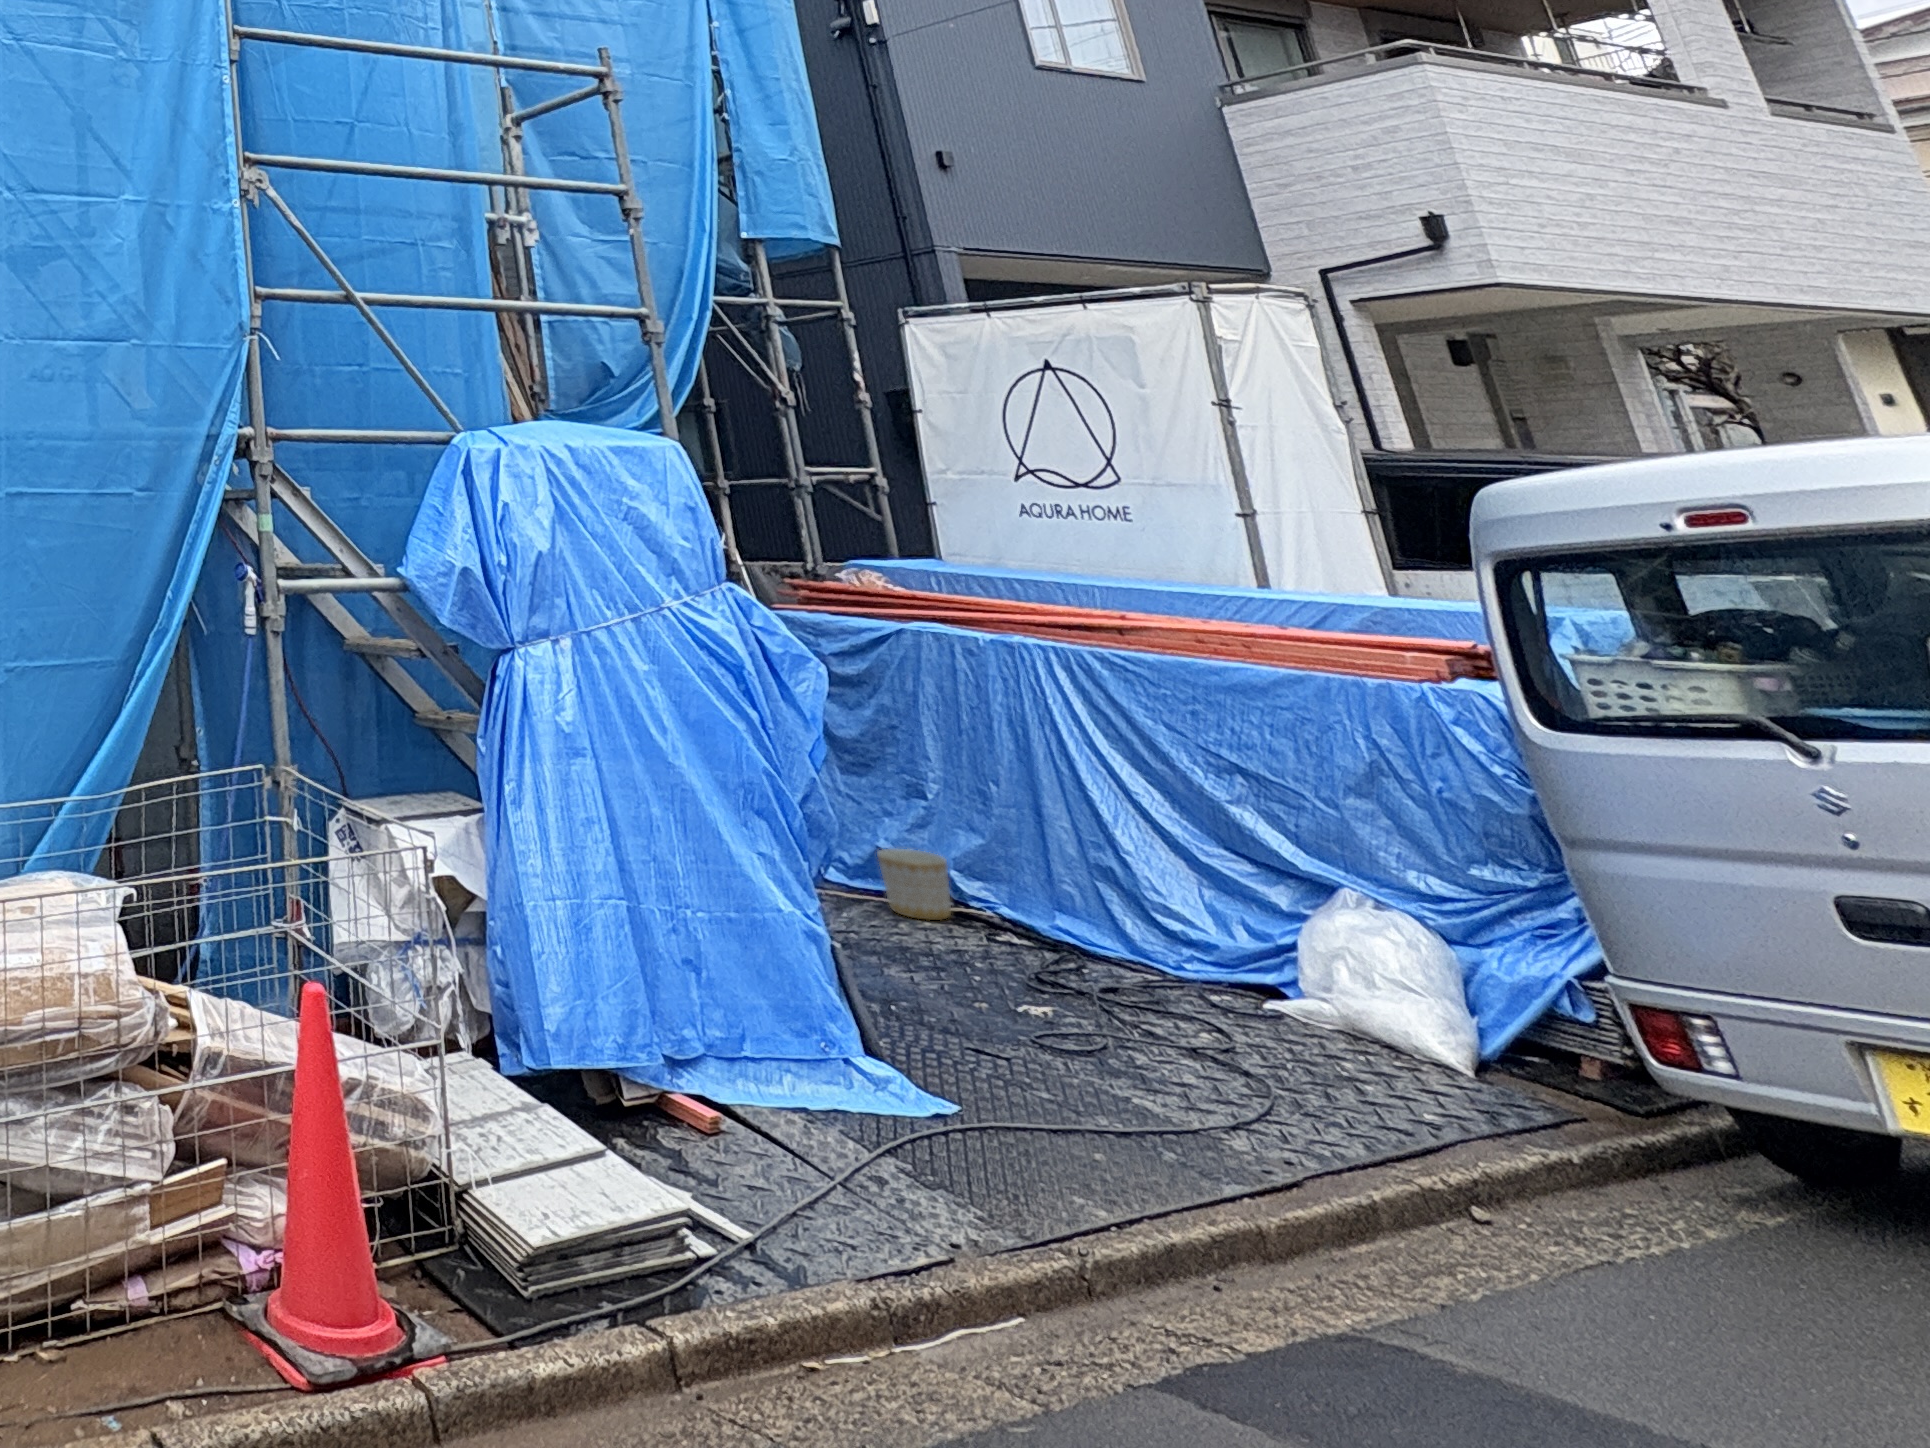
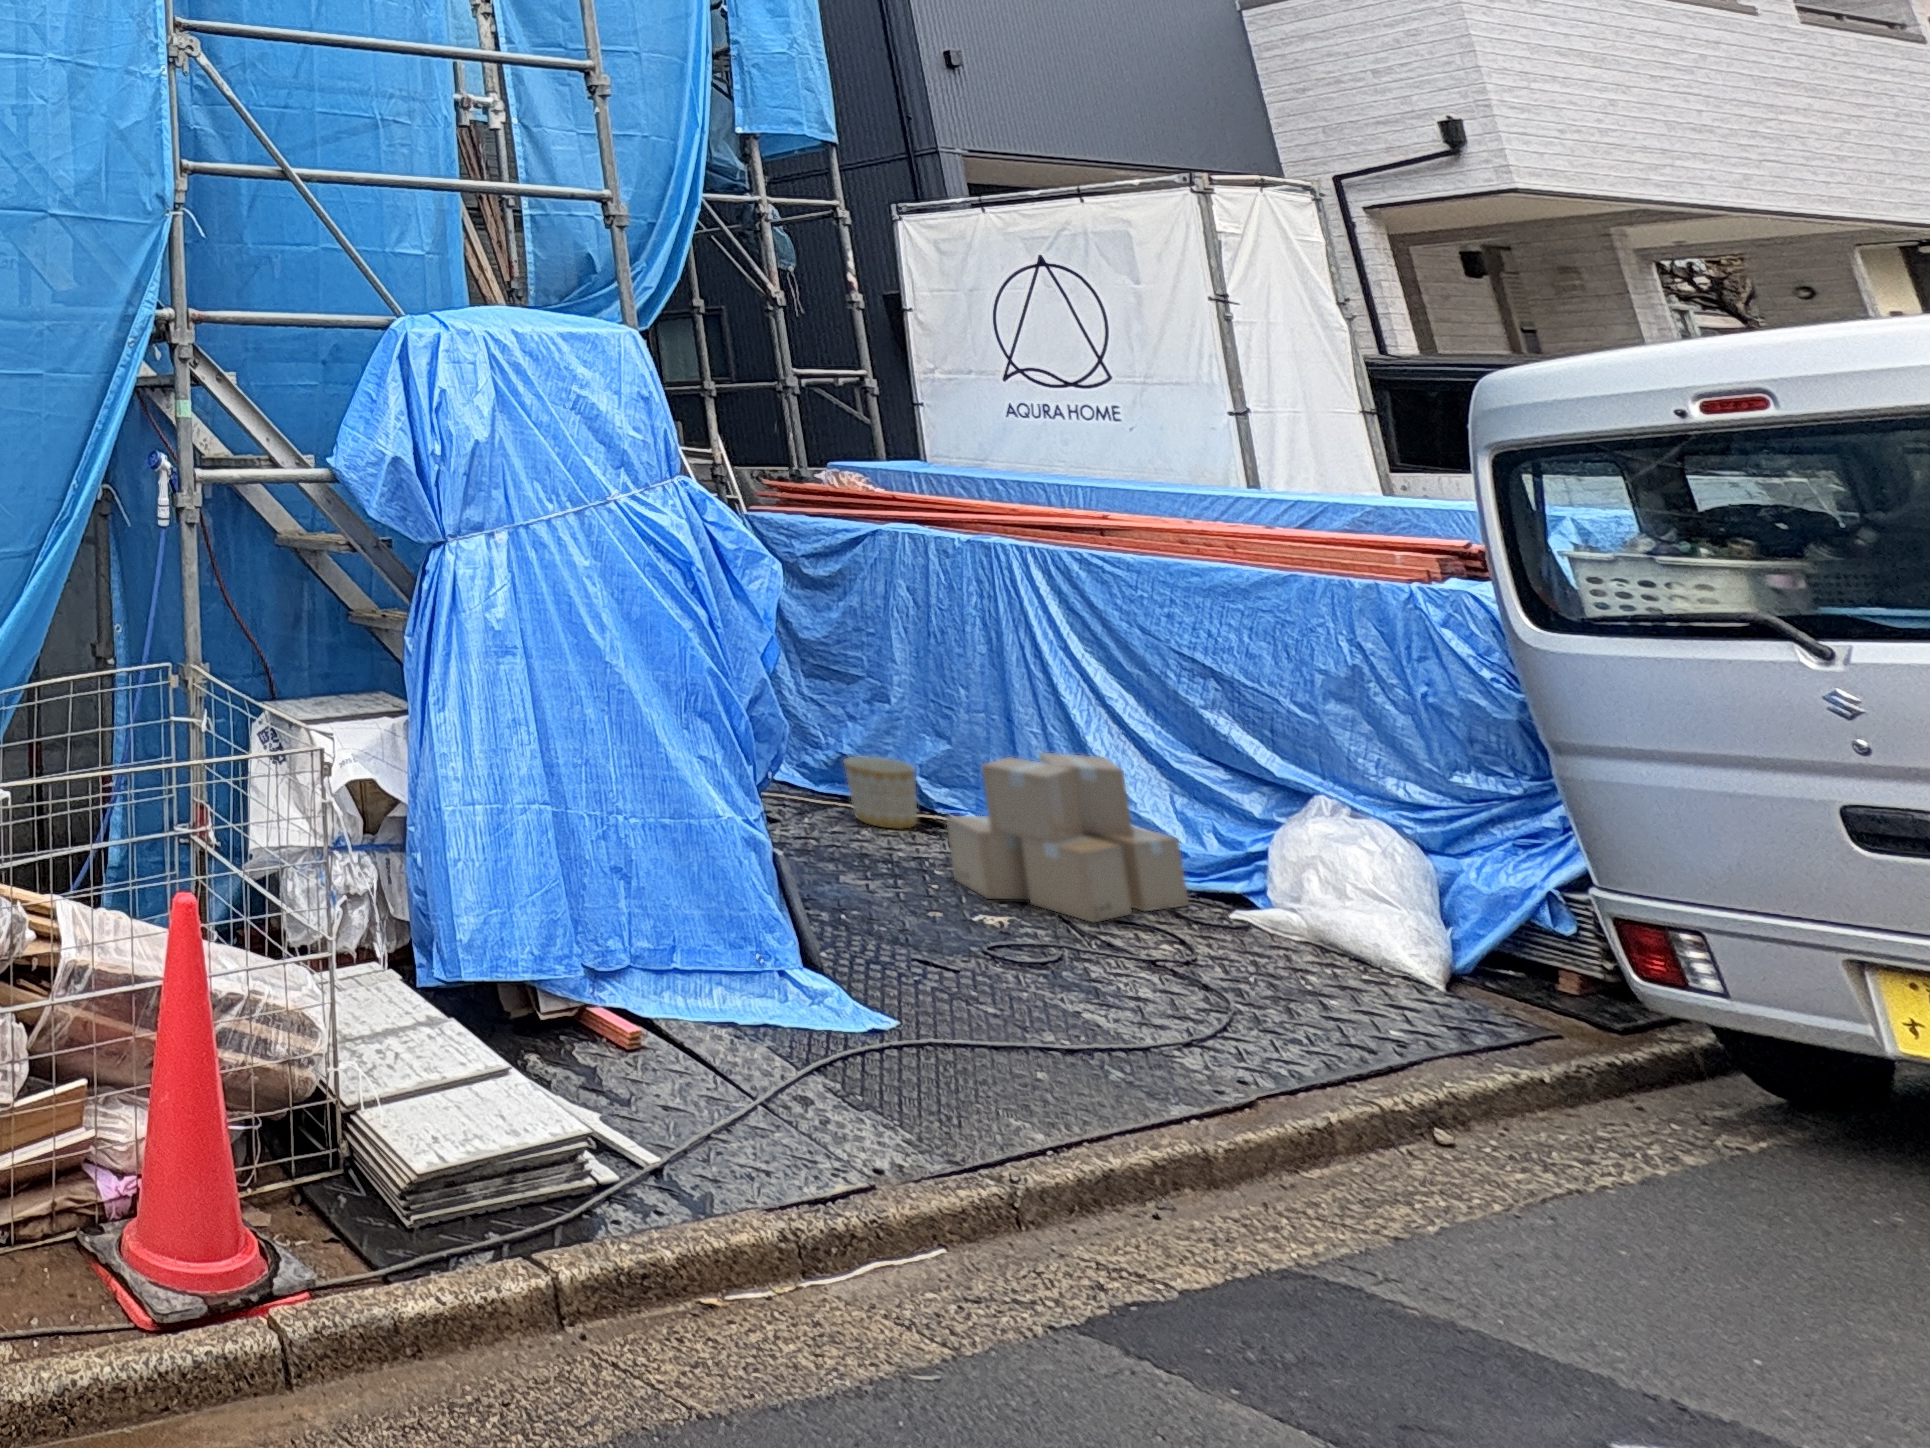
cardboard box: none [983,845,1223,1012] -> present [946,753,1189,922]

